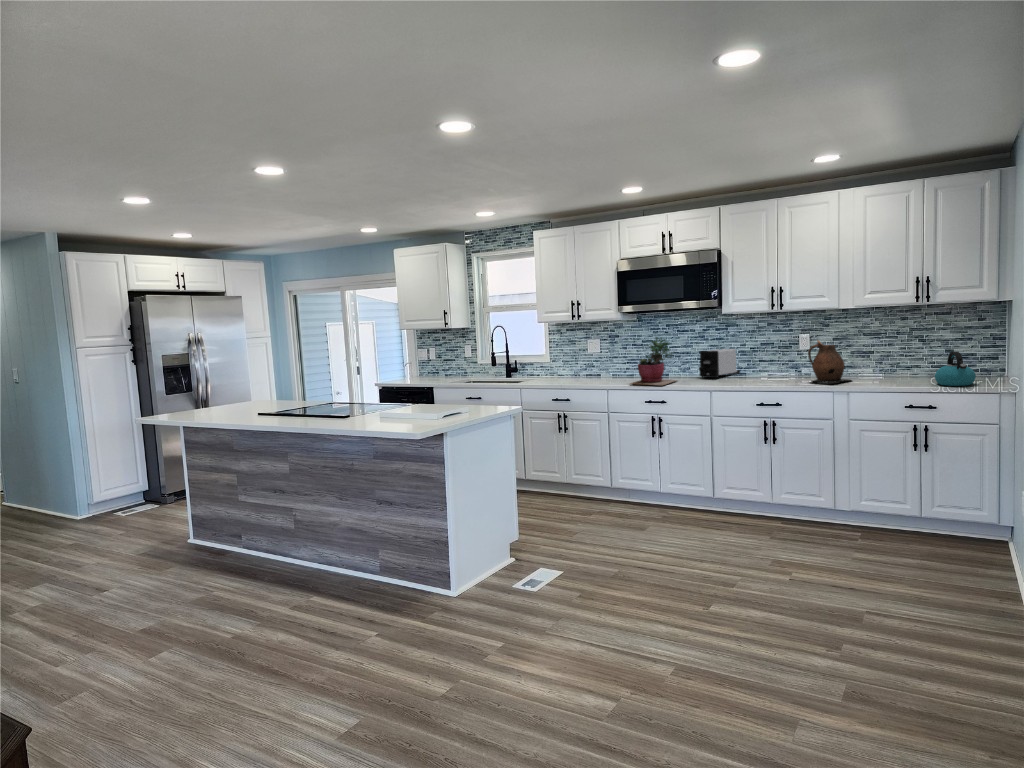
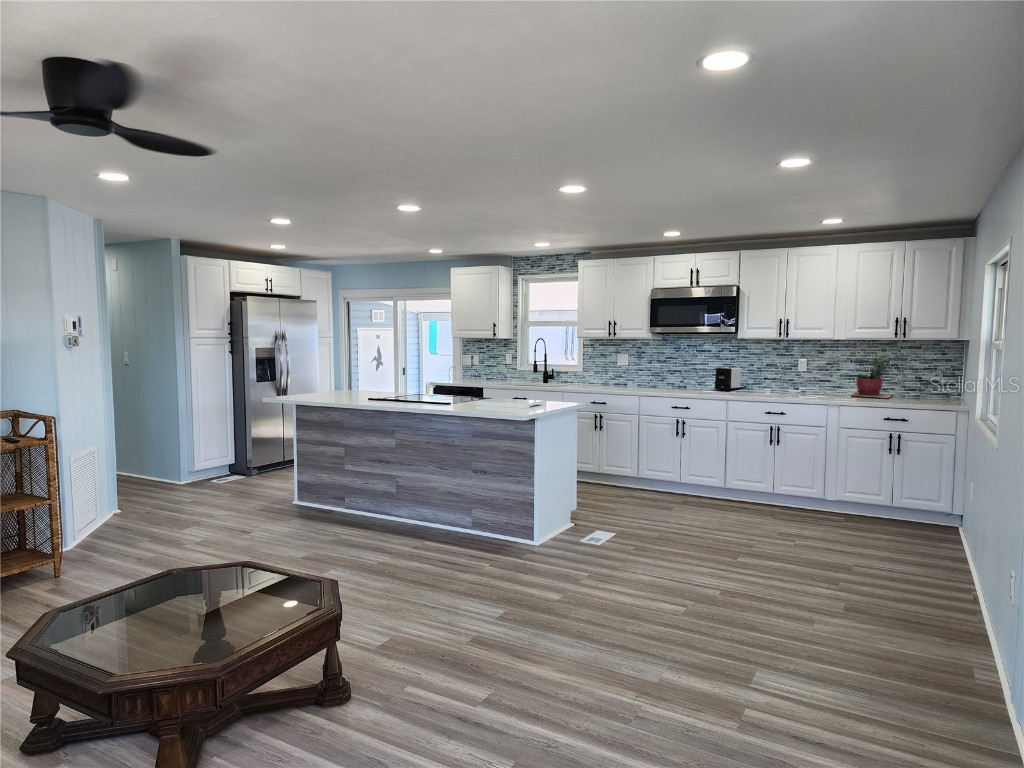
succulent plant: present [631,337,676,385] -> present [852,355,893,398]
ceramic pitcher: present [808,341,850,383] -> none [807,364,841,398]
kettle: present [935,352,976,386] -> none [907,377,939,404]

